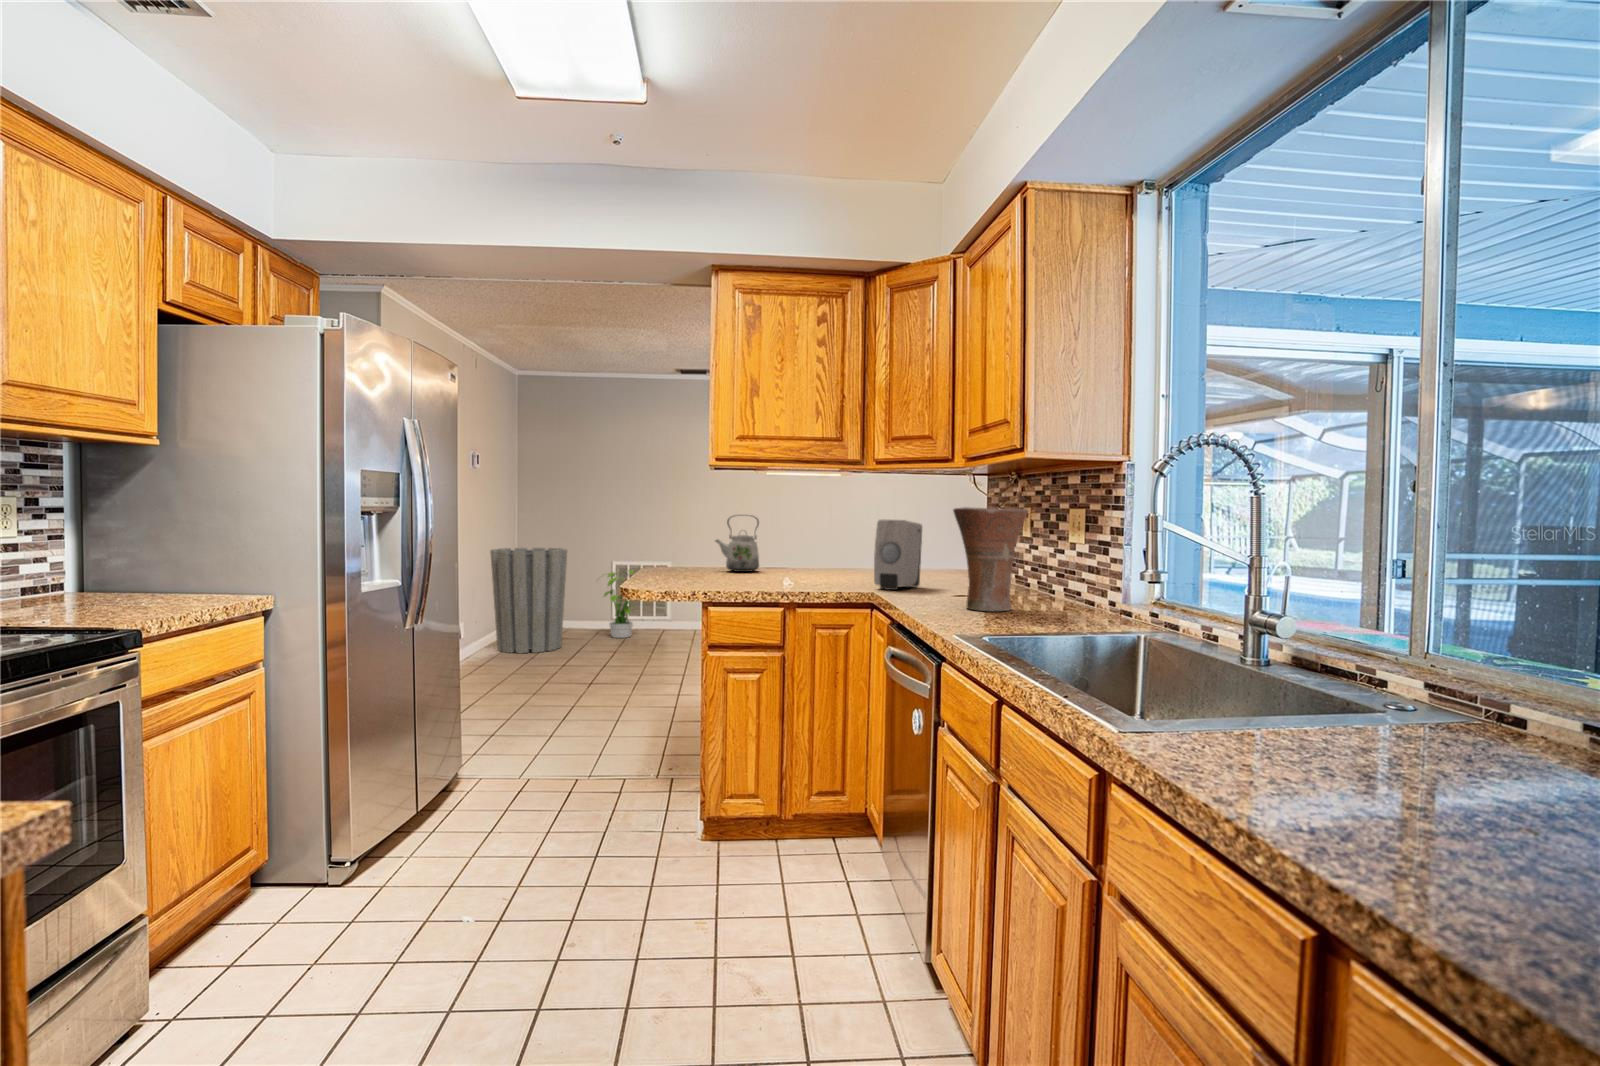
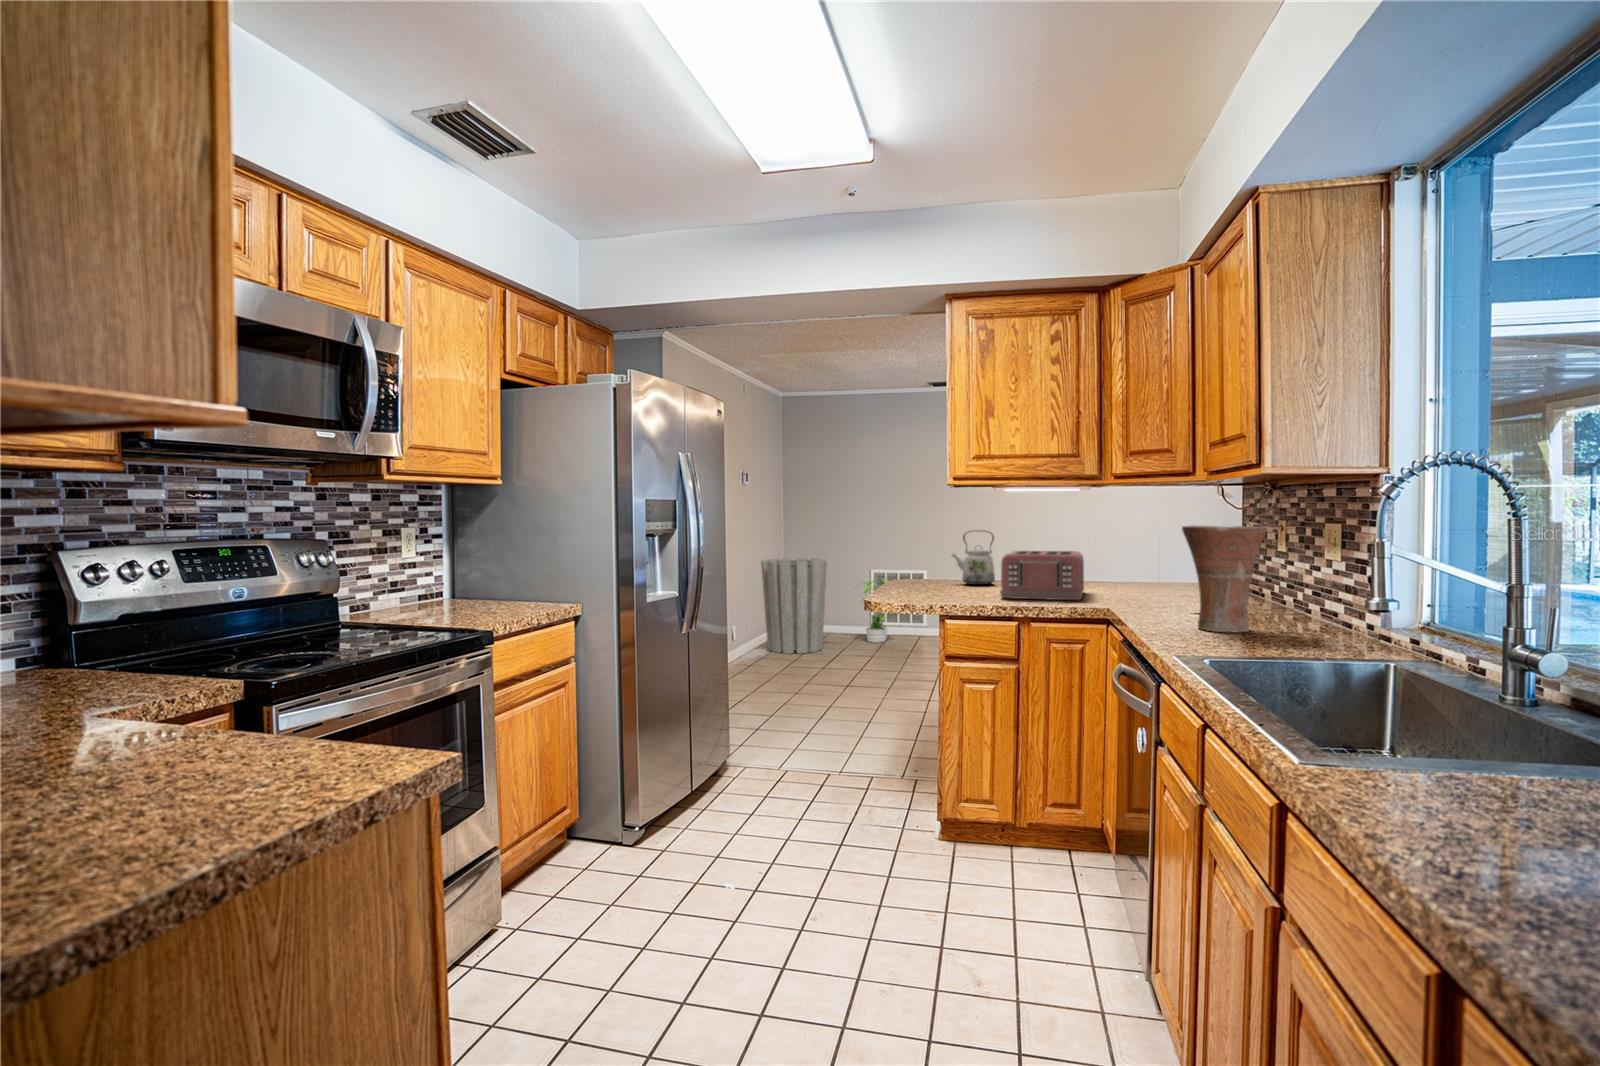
soap dispenser: present [874,520,922,590] -> none [1105,536,1159,607]
toaster: none [770,536,850,585] -> present [1000,551,1084,600]

